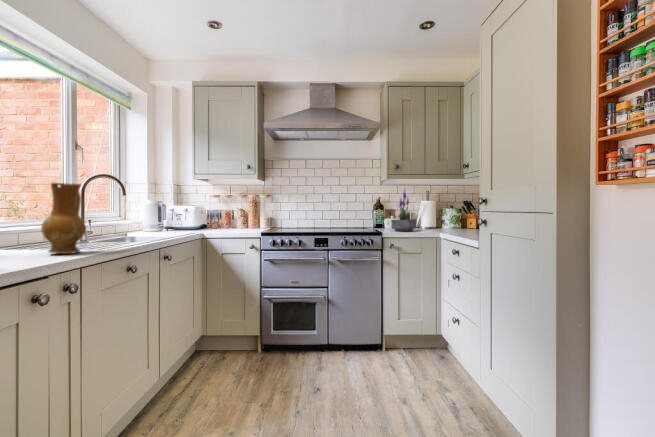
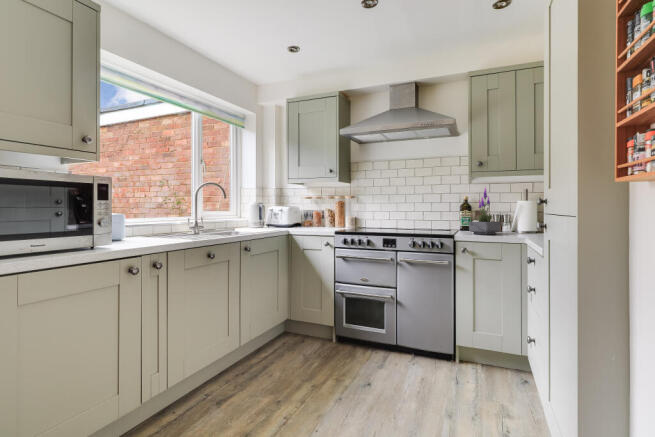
ceramic jug: present [41,183,86,254] -> none [151,193,178,242]

